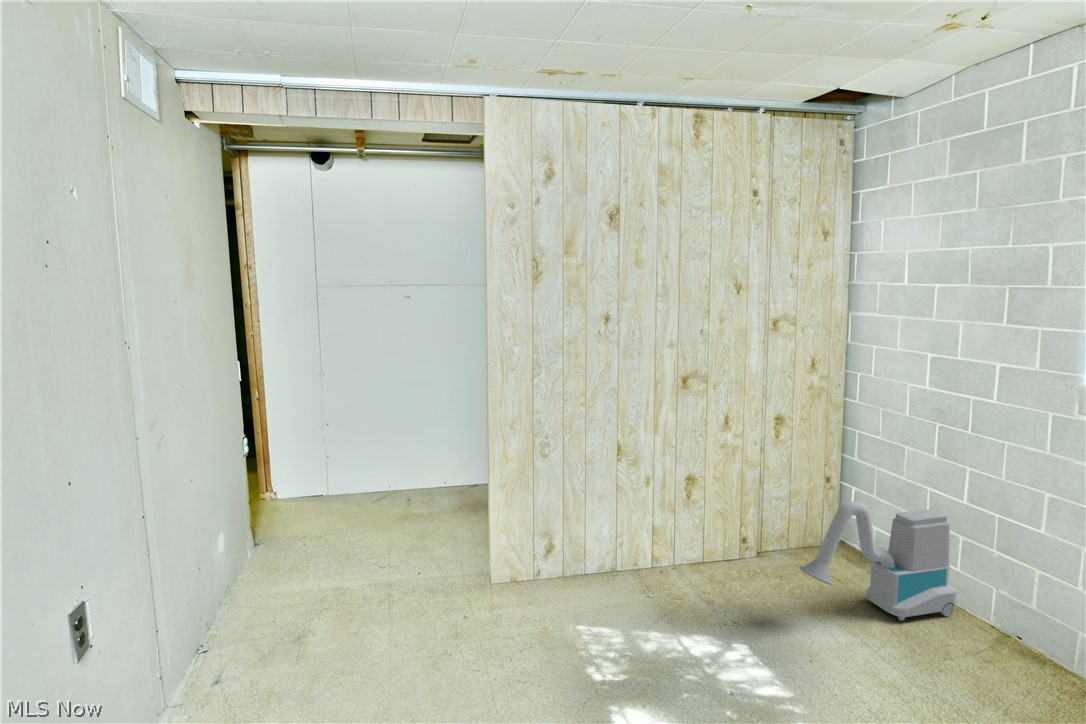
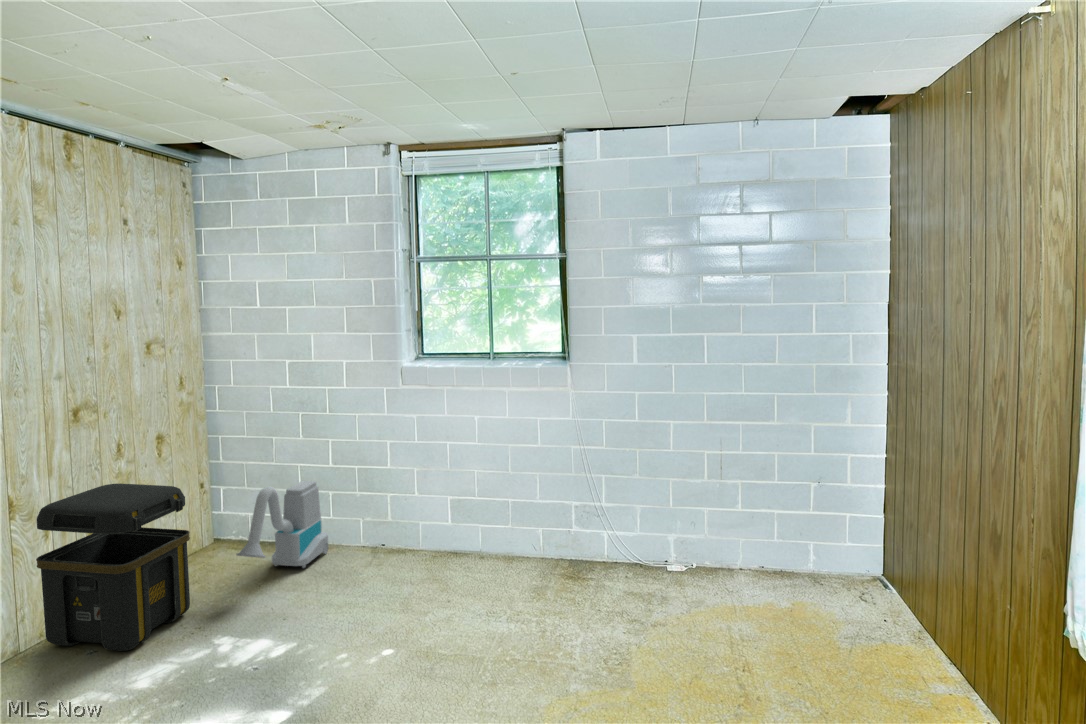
toolbox: none [627,451,751,614] -> present [36,483,190,651]

